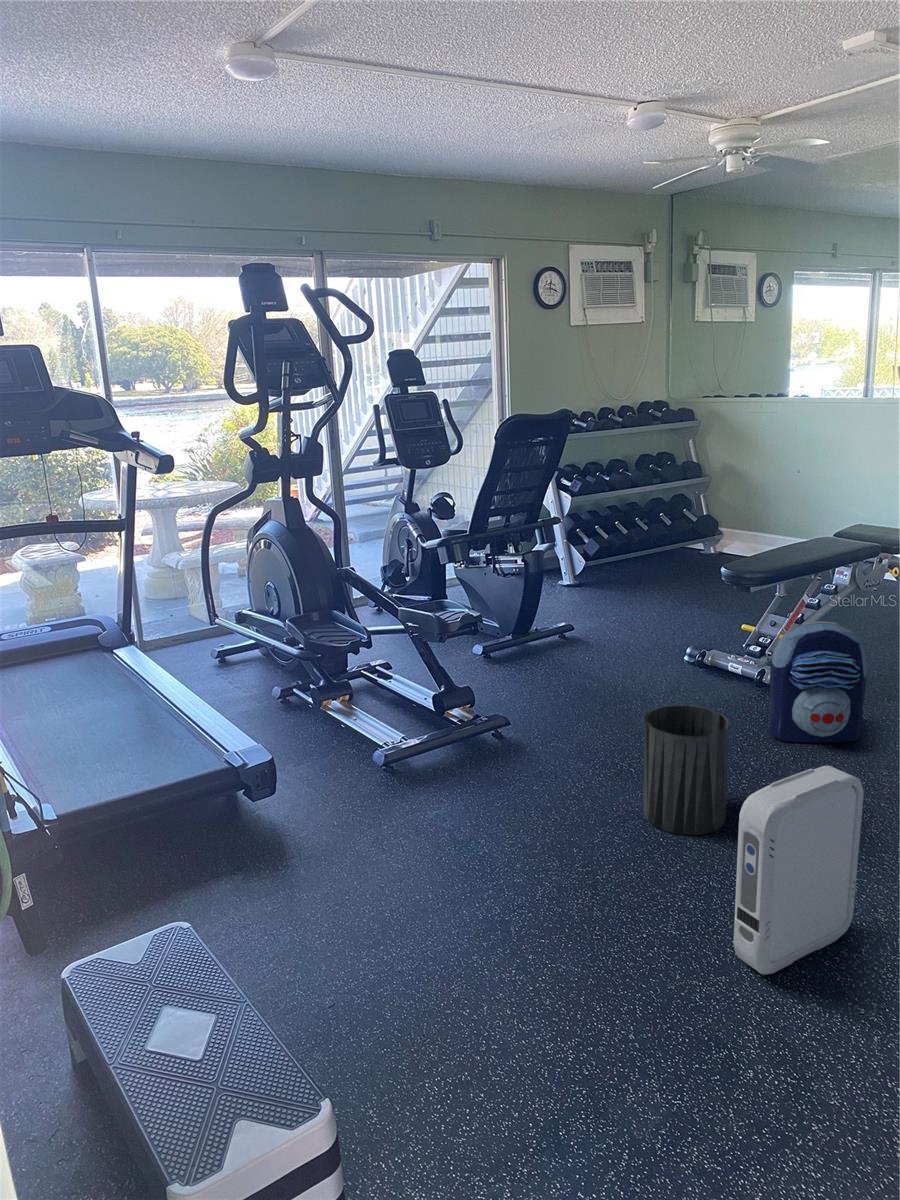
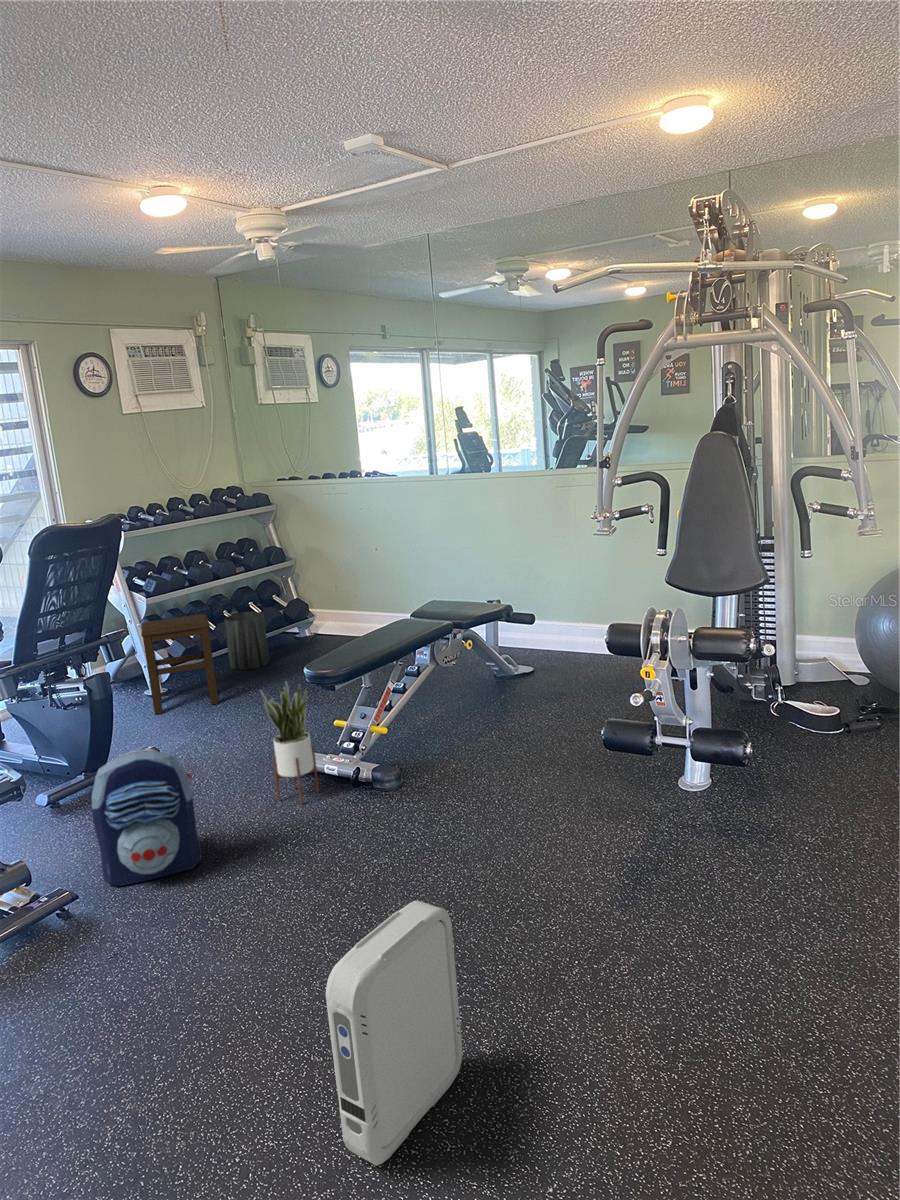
stool: none [566,516,627,601] -> present [141,614,219,714]
potted plant: none [678,577,721,694] -> present [260,682,319,804]
backpack: present [770,621,867,743] -> present [92,749,201,886]
trash can: present [643,705,729,835] -> present [224,612,269,670]

